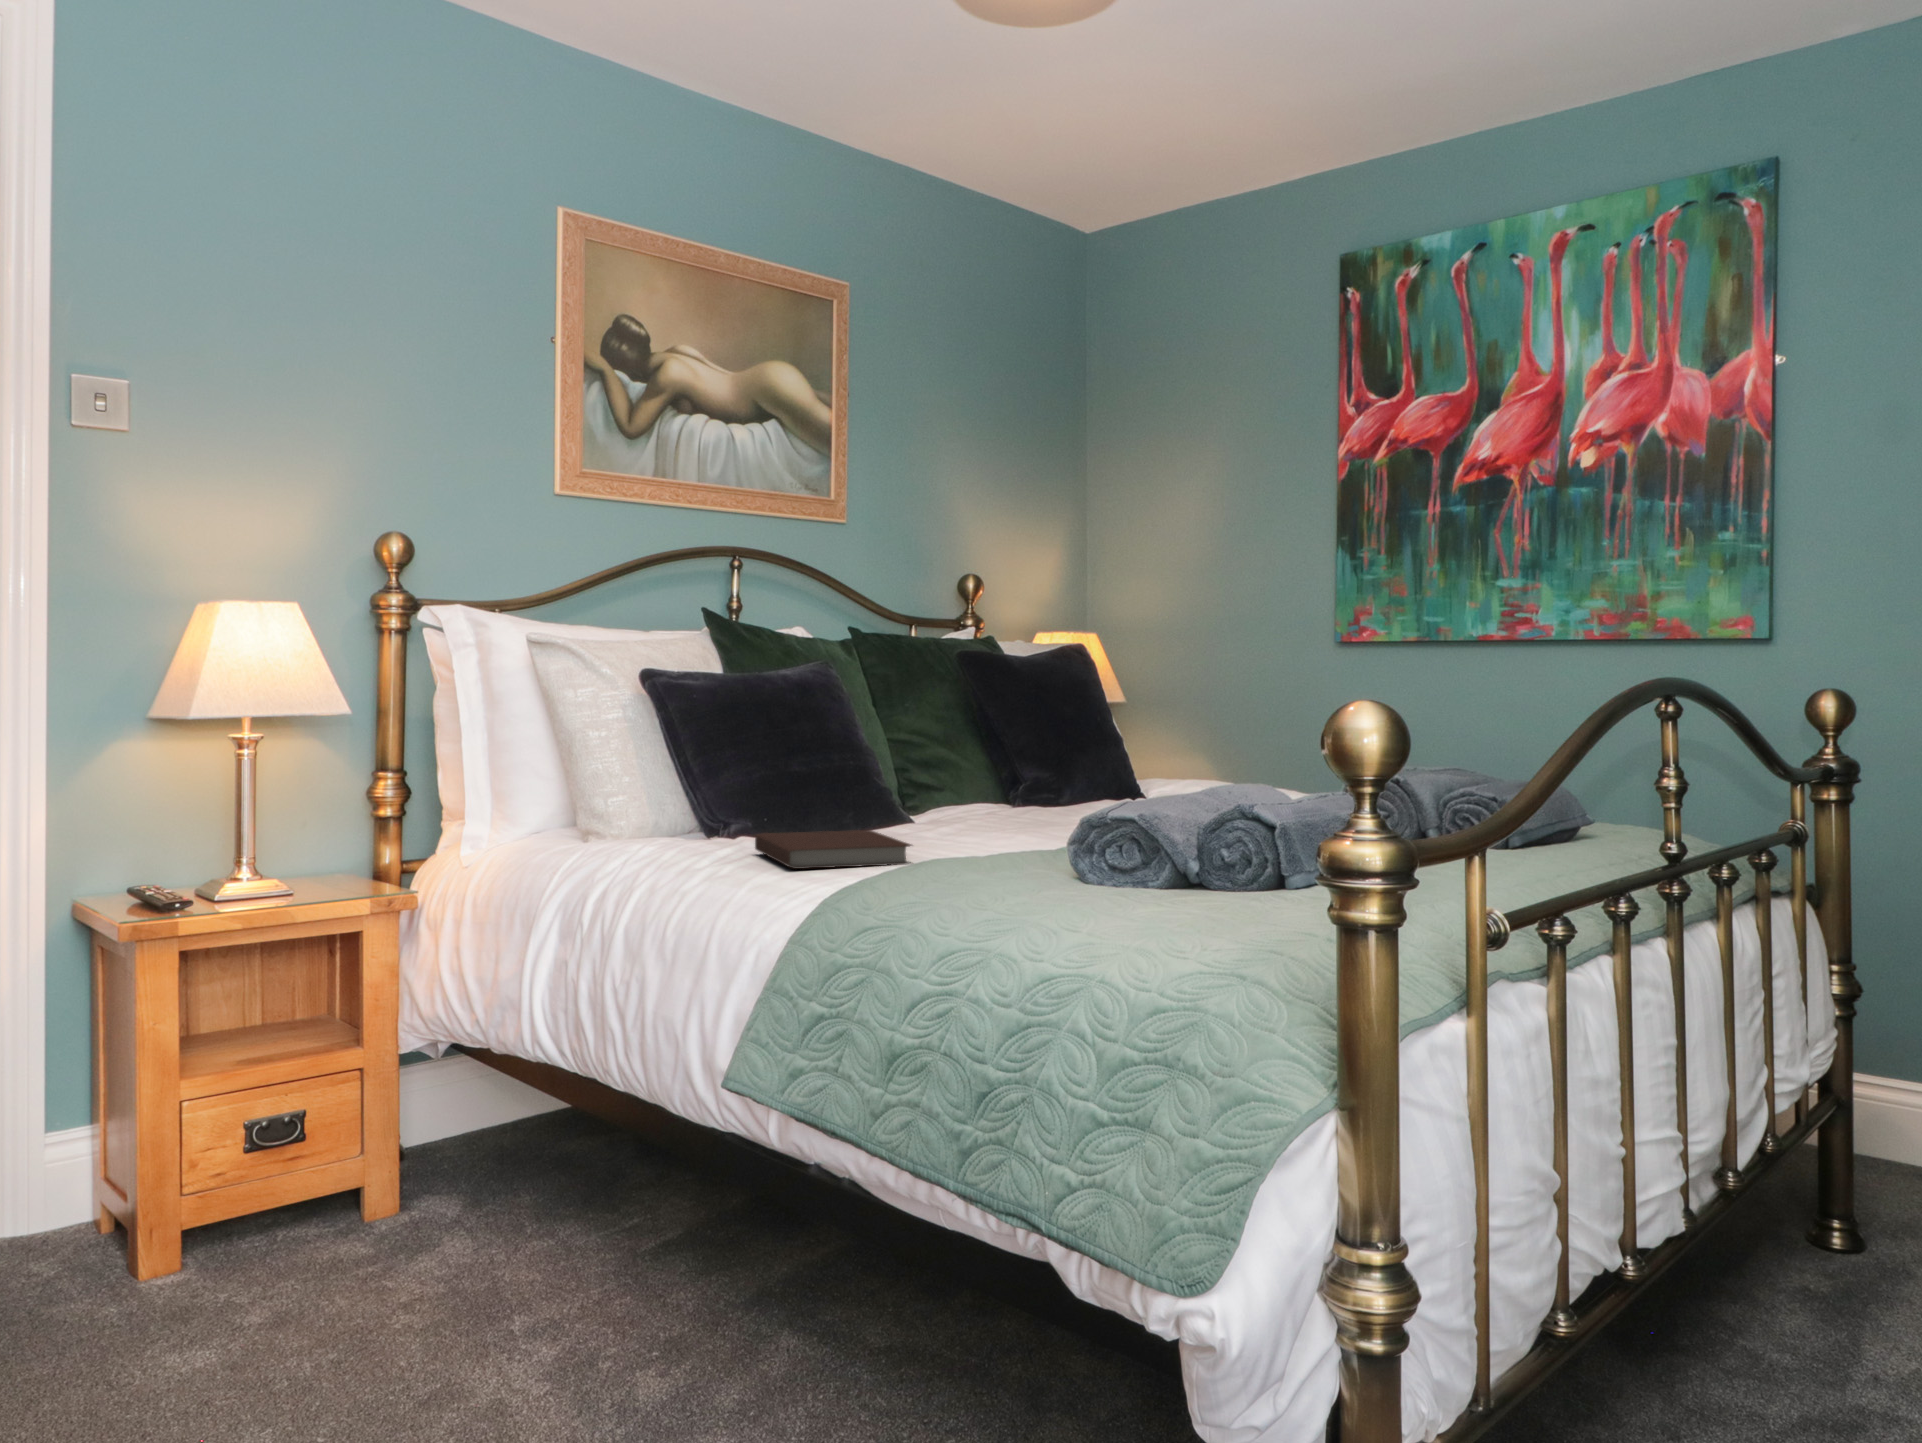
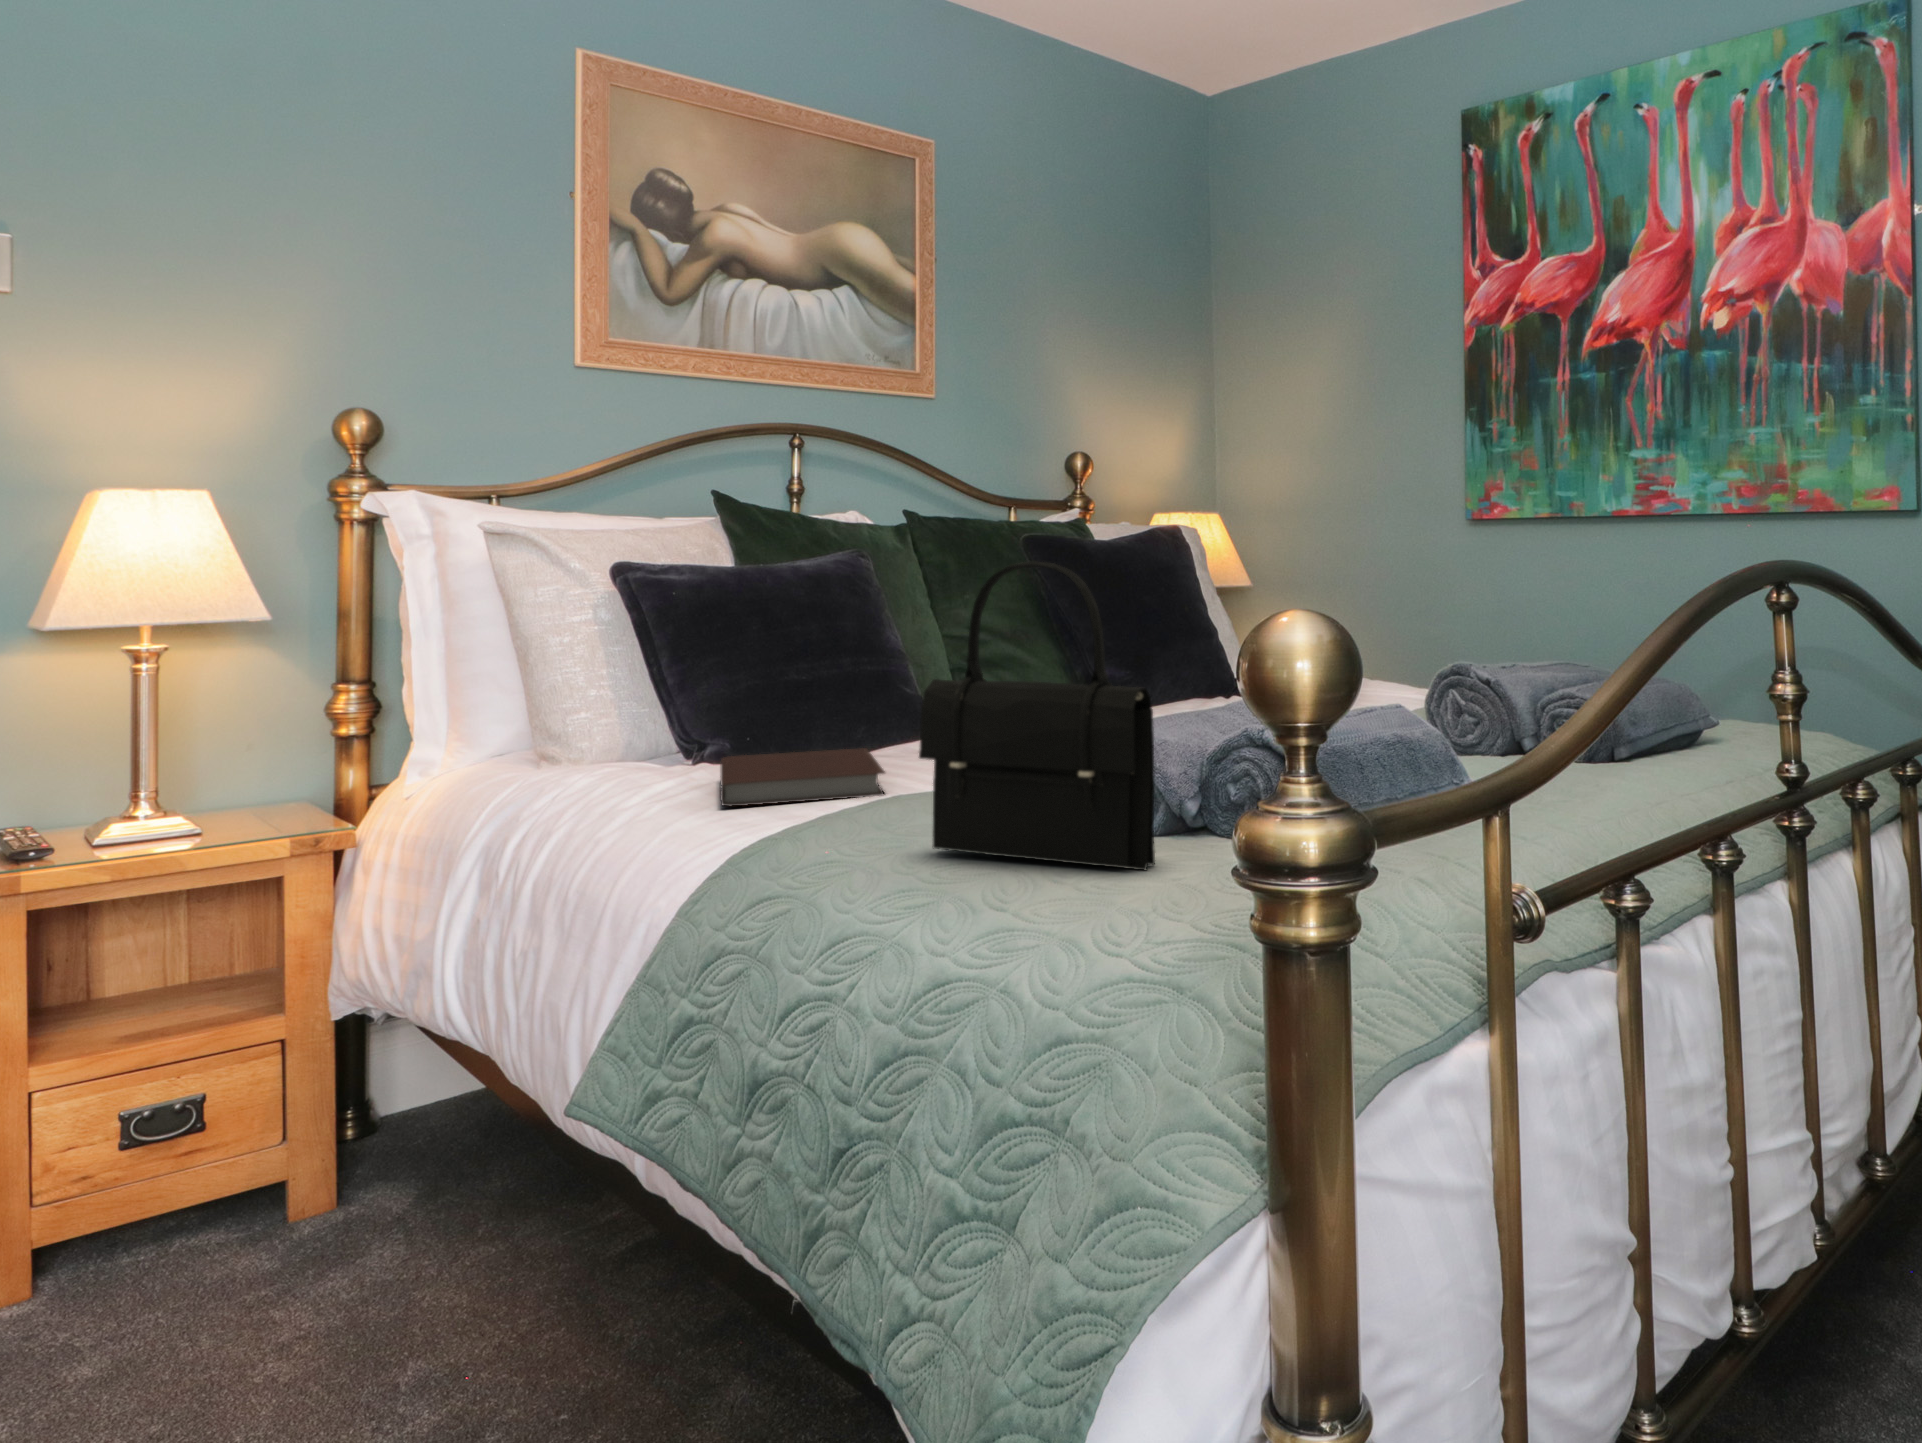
handbag: none [998,673,1188,905] -> present [919,562,1155,870]

